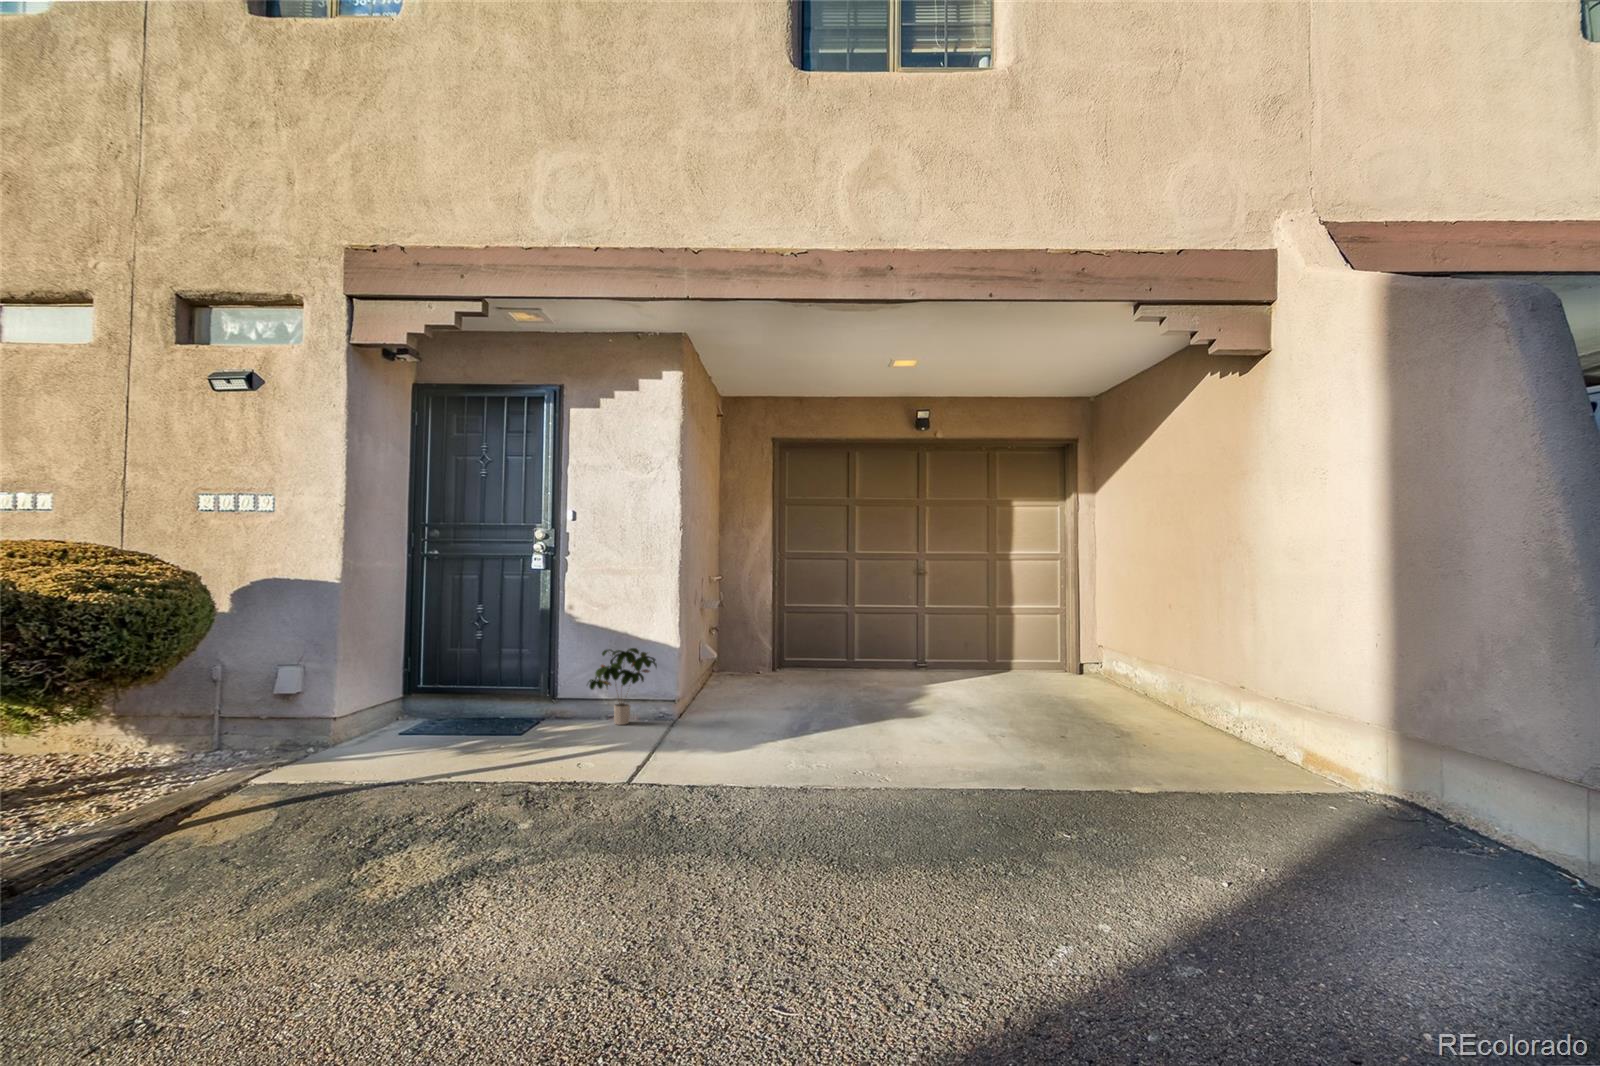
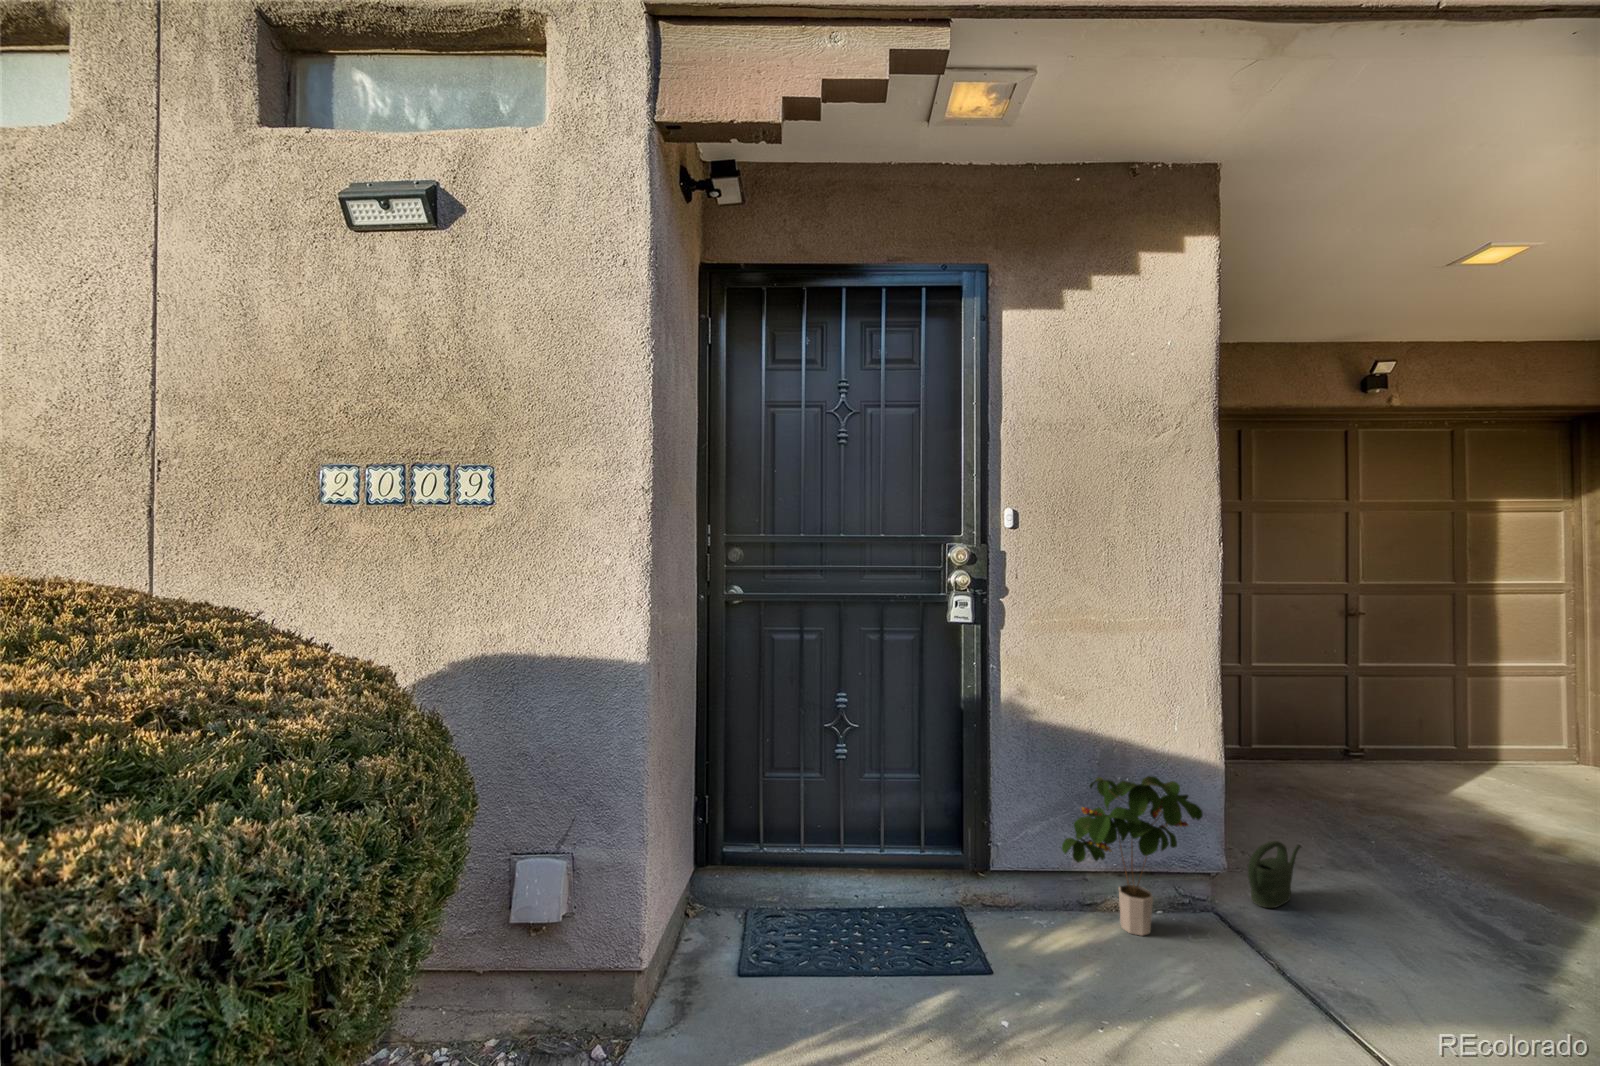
watering can: none [693,686,739,718] -> present [1248,841,1300,908]

